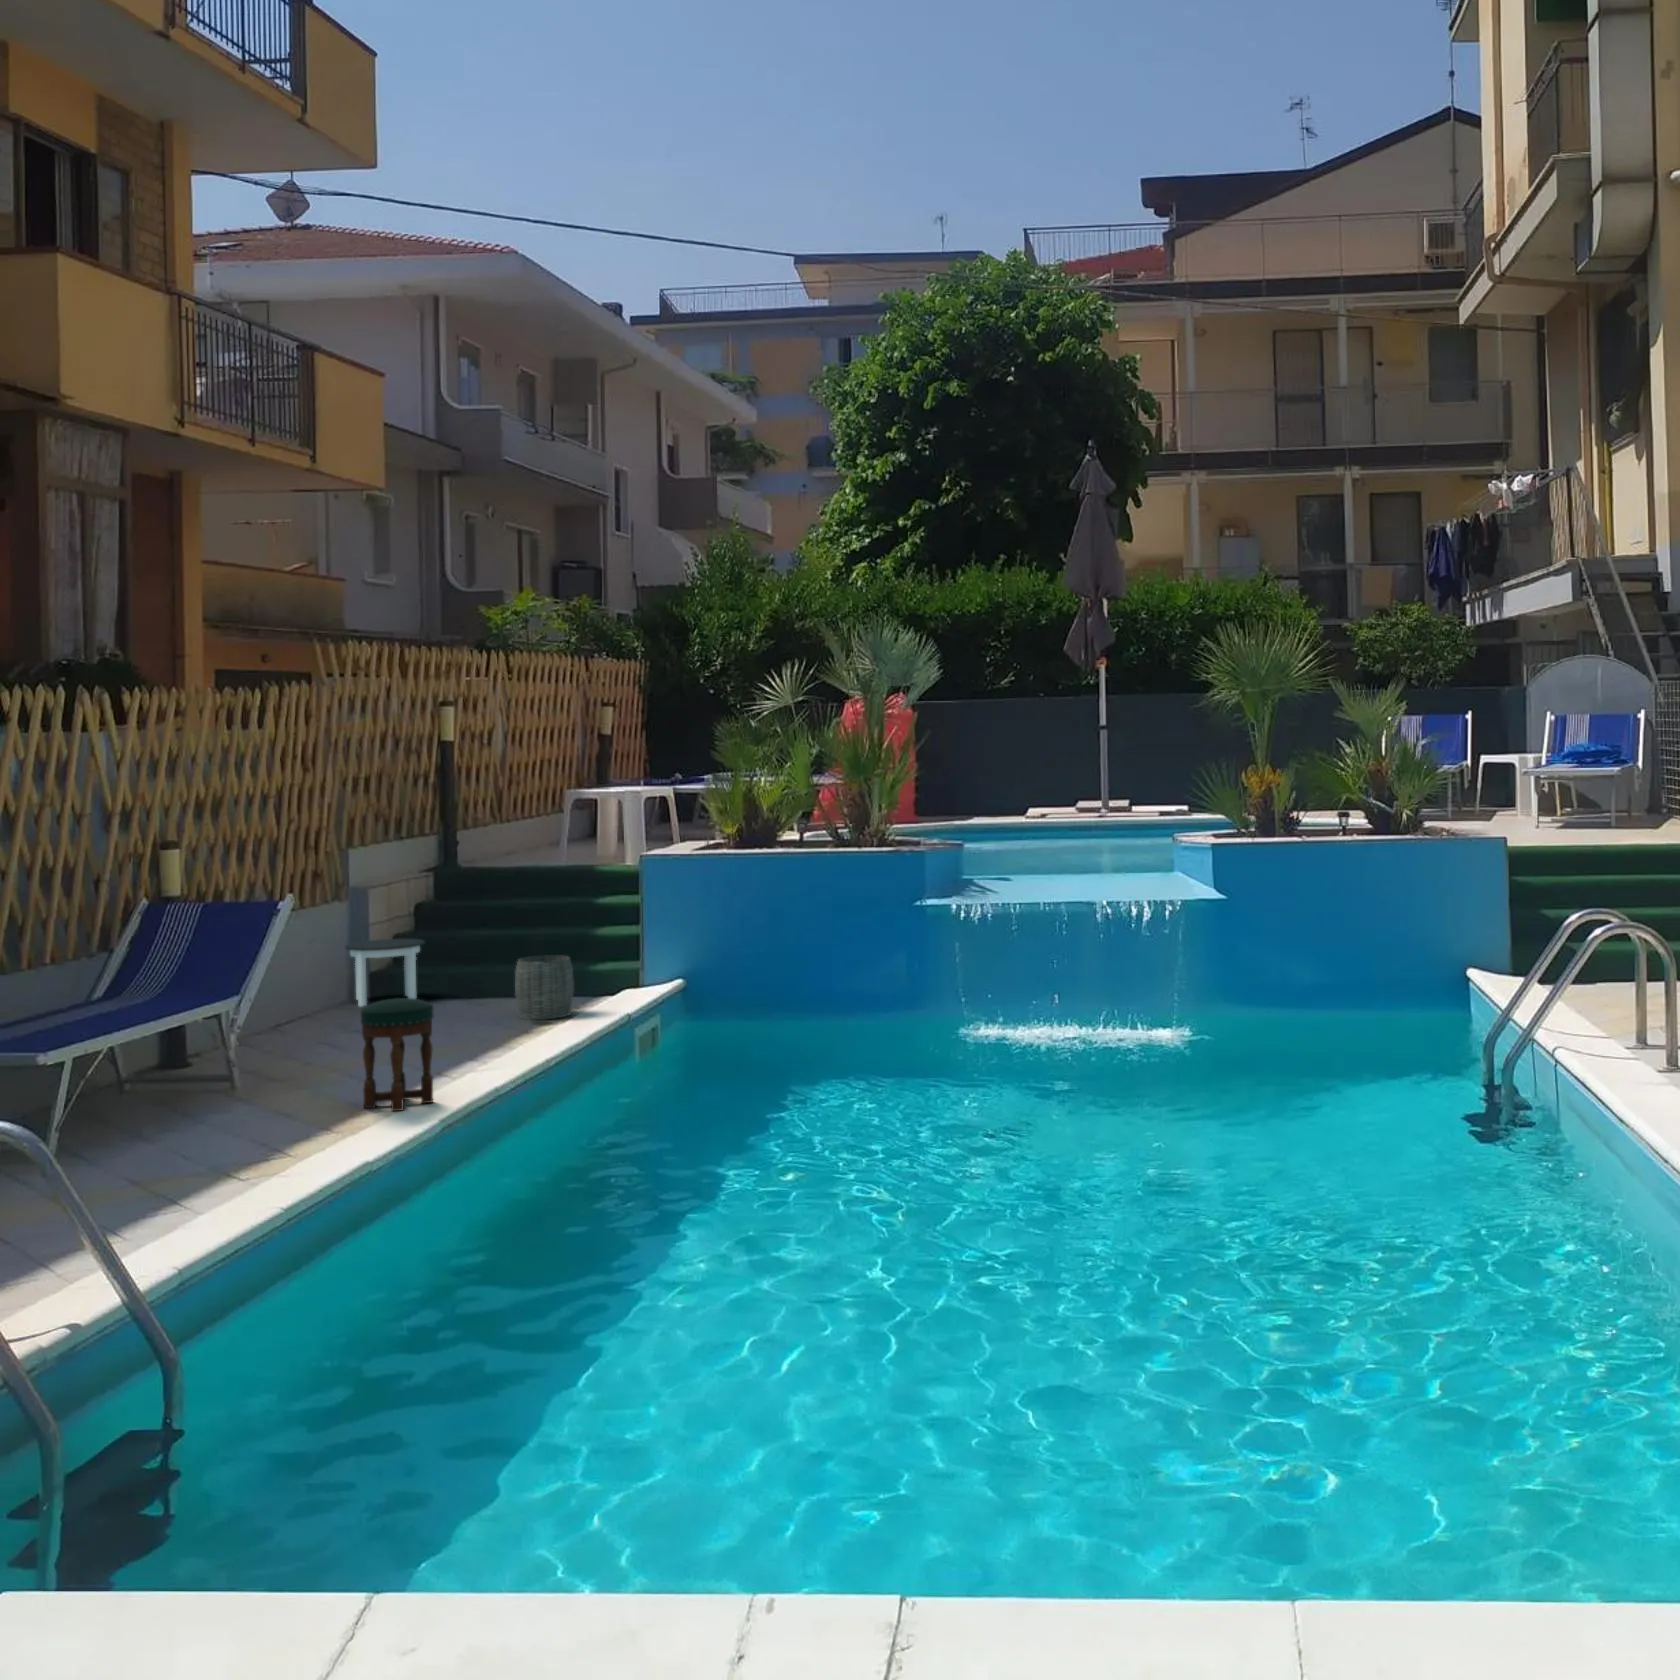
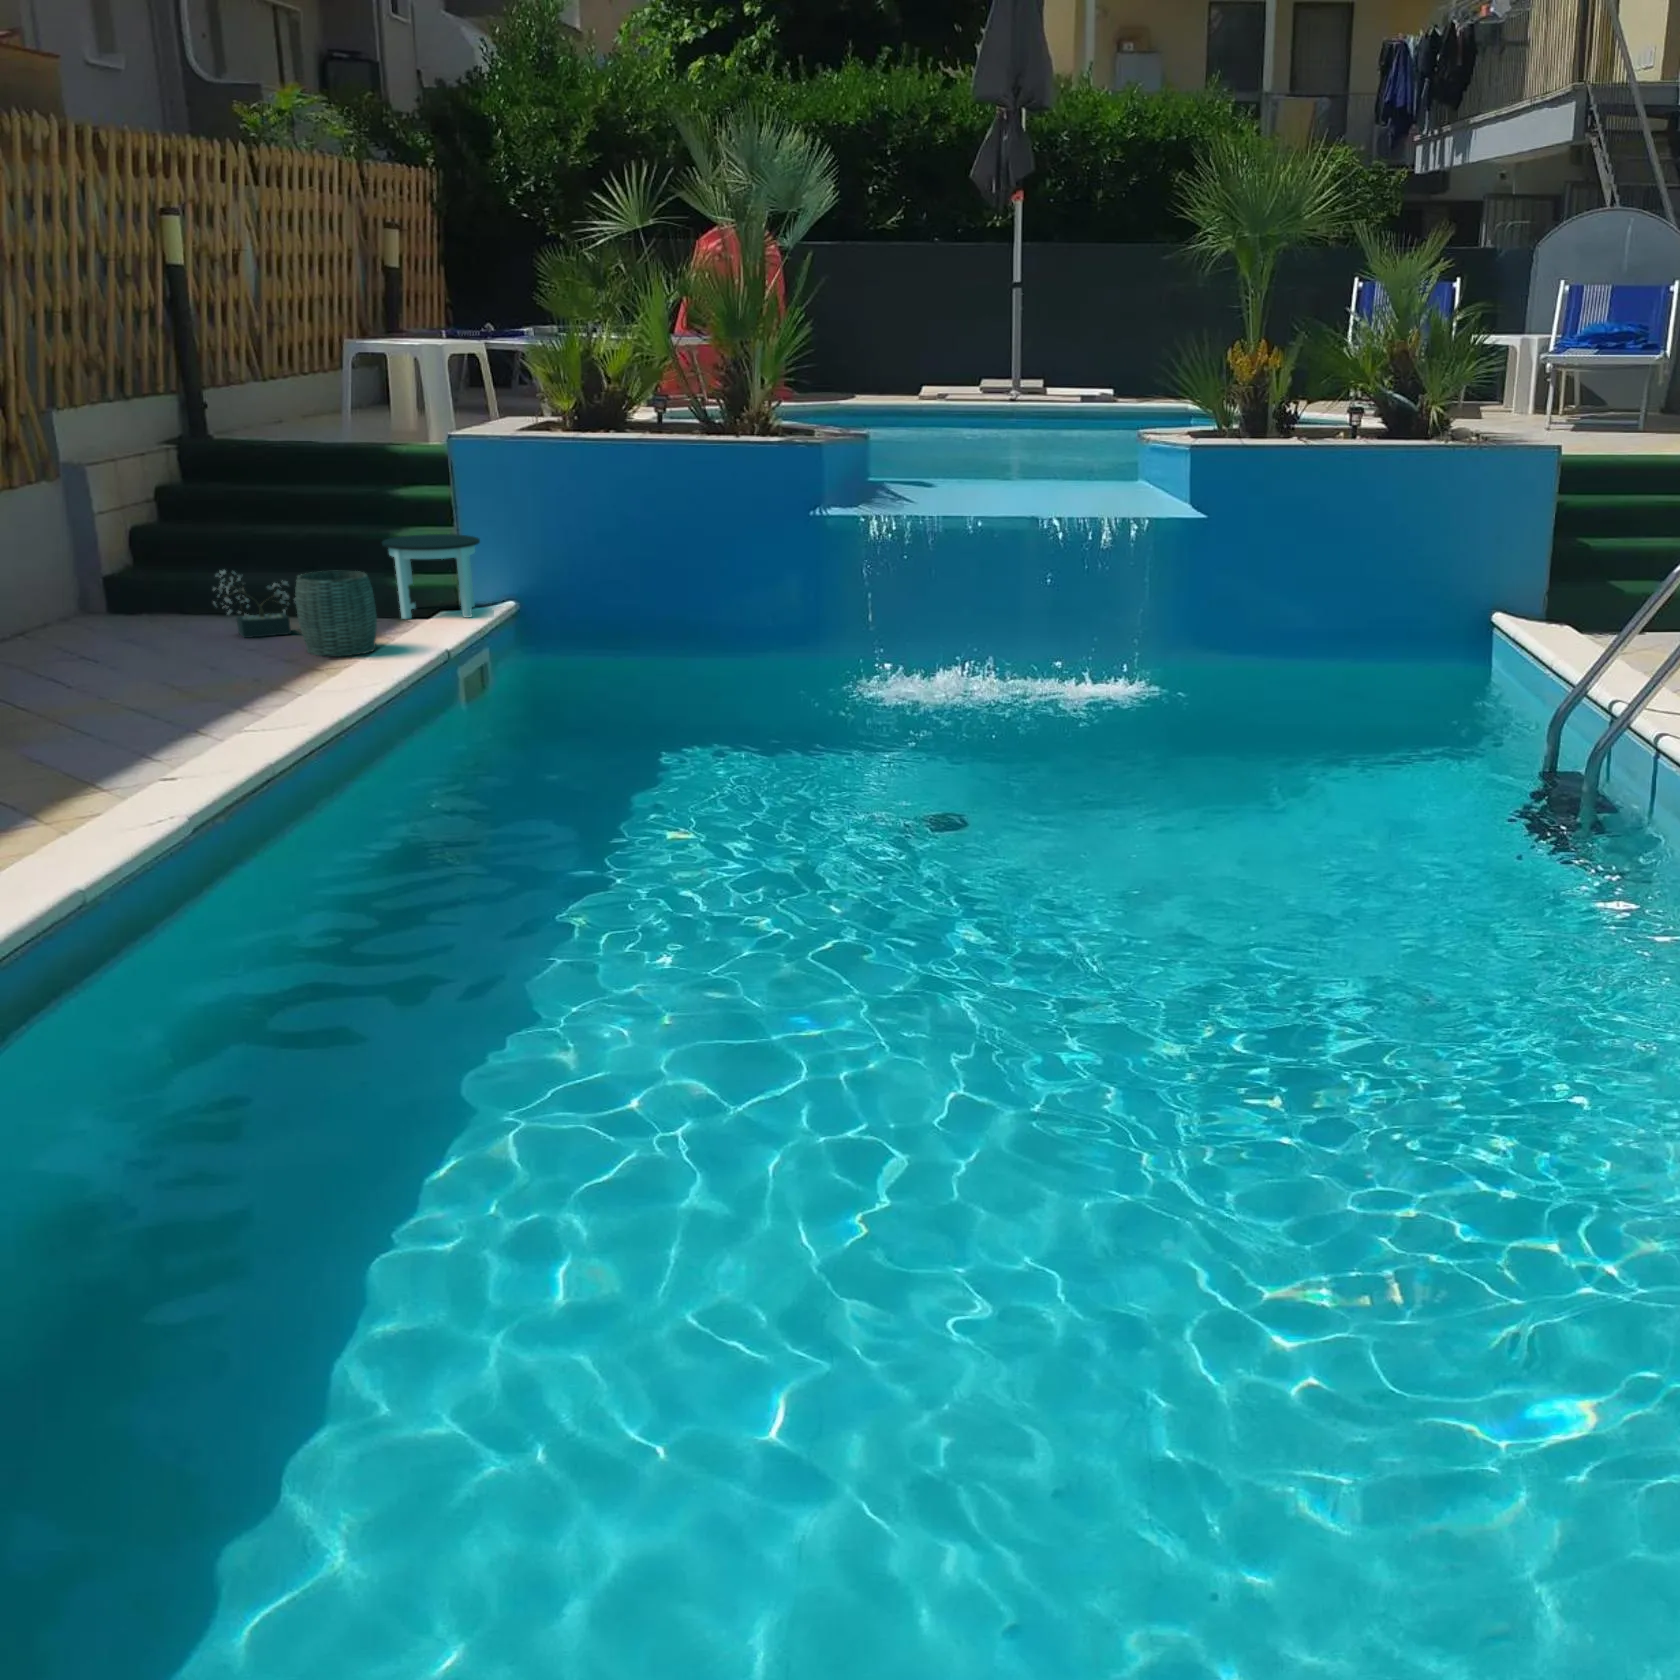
round table: present [345,939,424,1006] -> present [382,534,480,619]
decorative plant: none [452,957,516,1009] -> present [214,570,296,638]
stool: present [361,998,433,1111] -> none [58,648,186,808]

